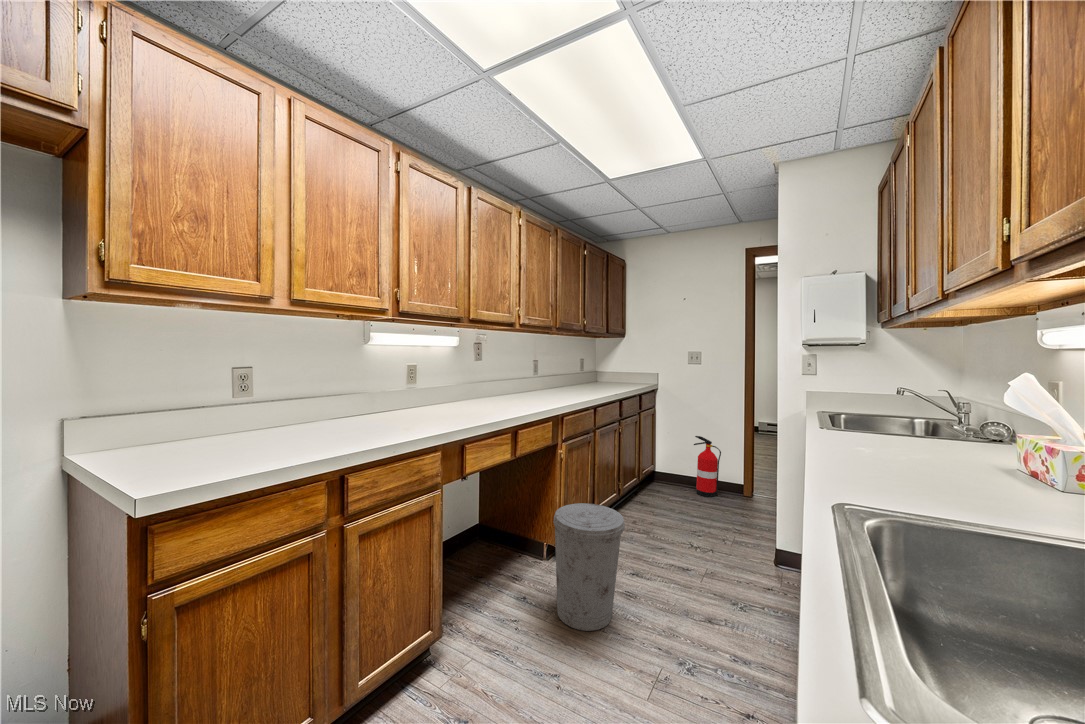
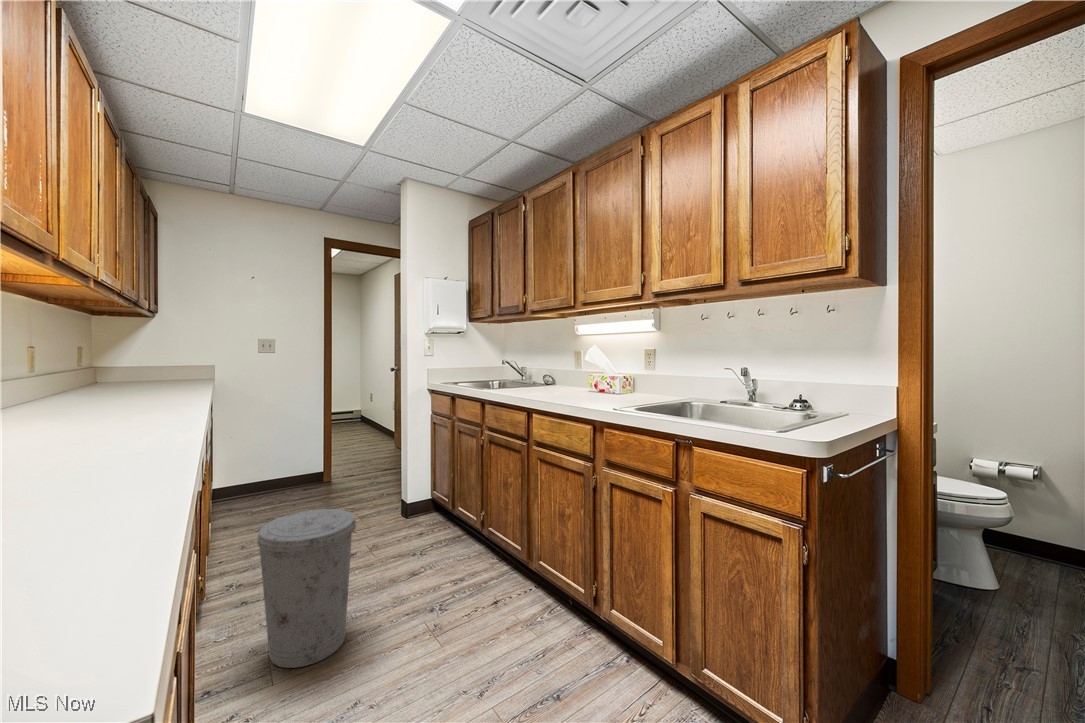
fire extinguisher: present [694,436,721,497] -> none [267,431,300,496]

